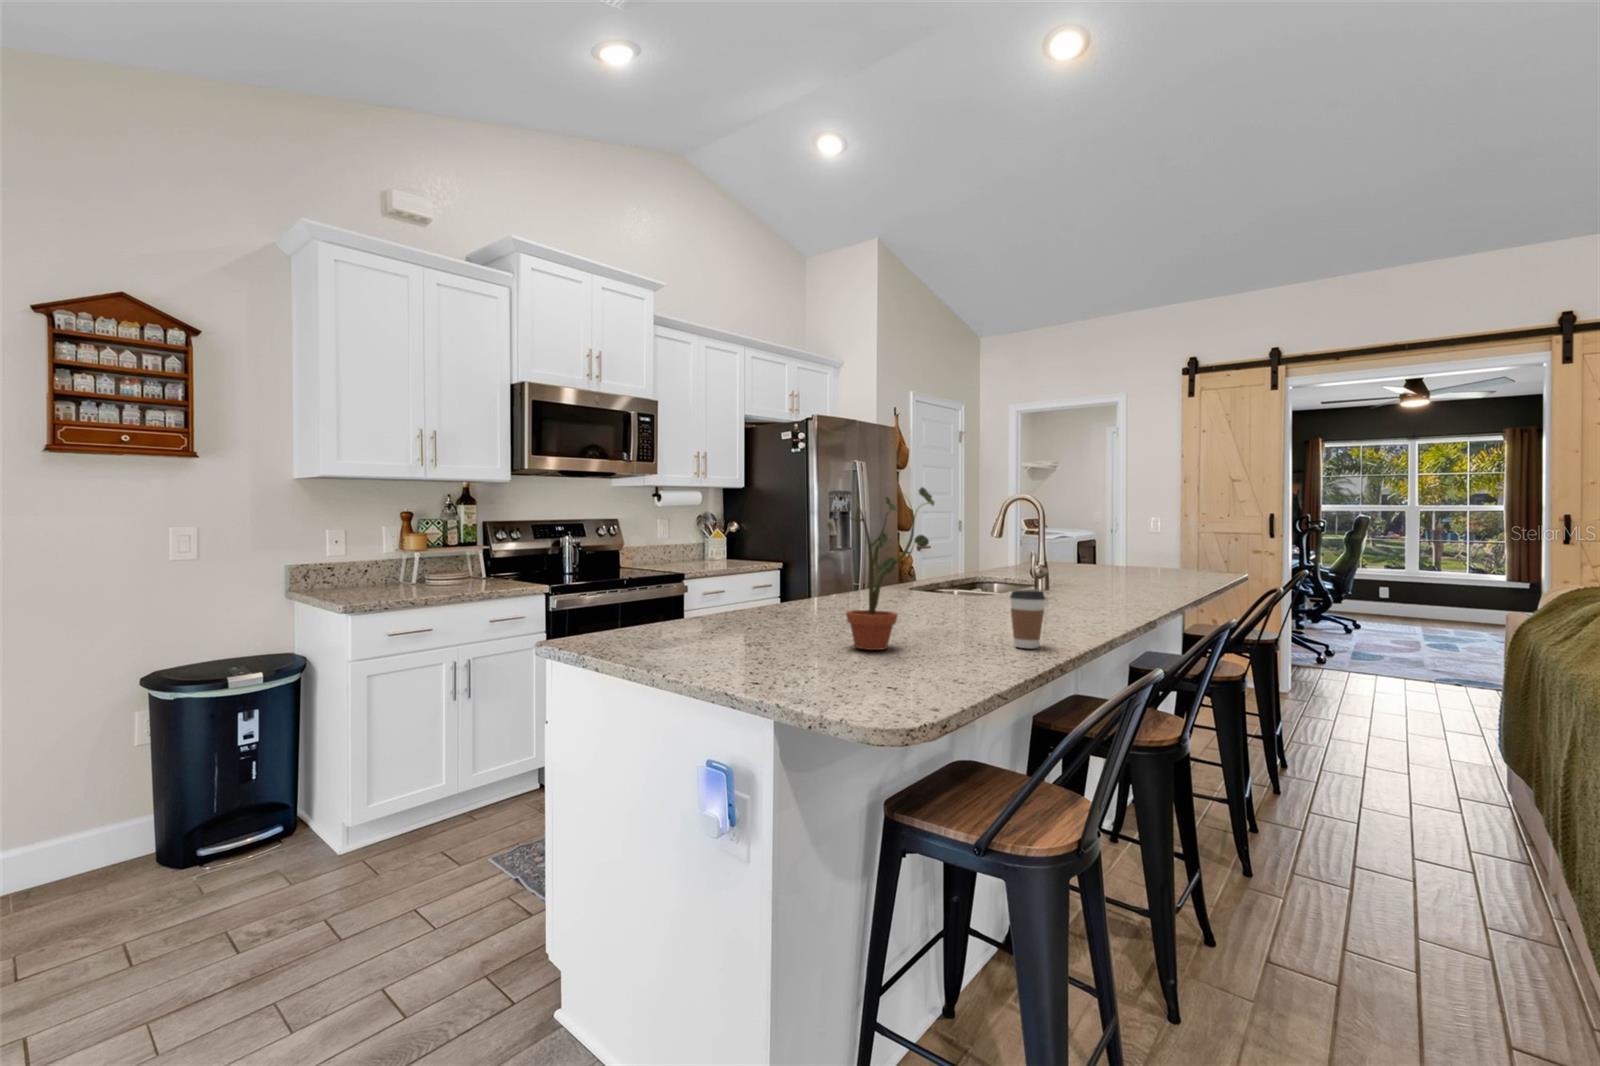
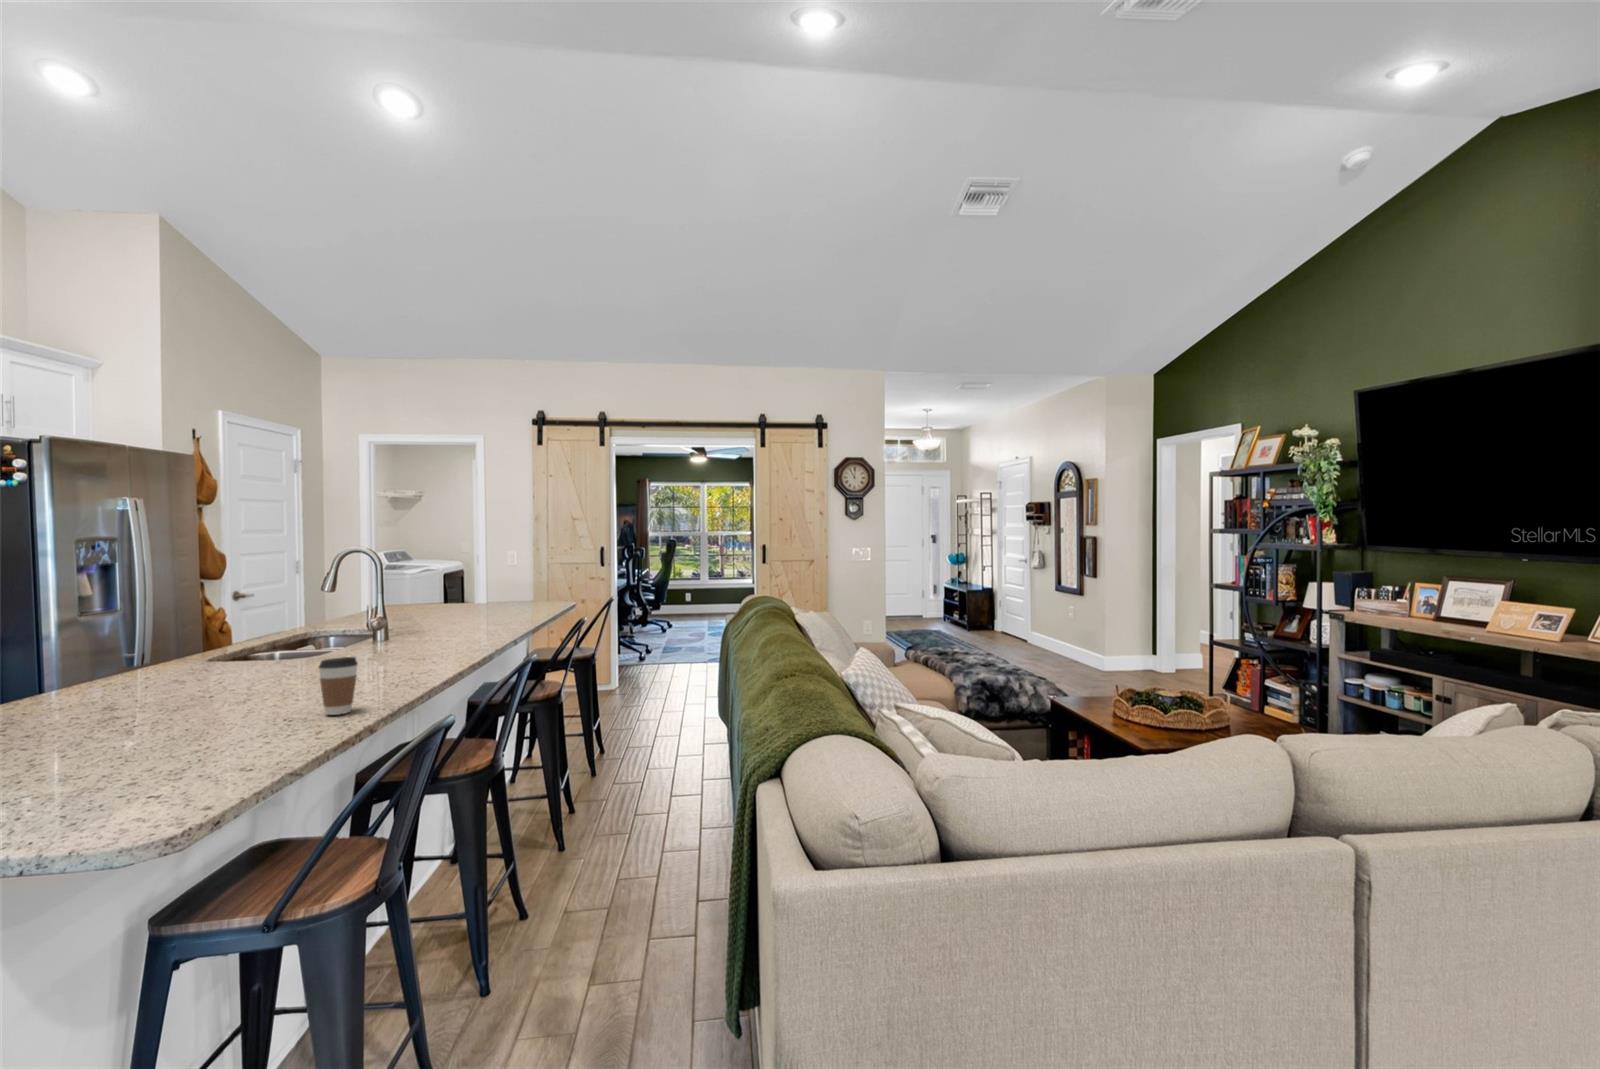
potted plant: present [827,487,935,650] -> none [56,559,226,754]

